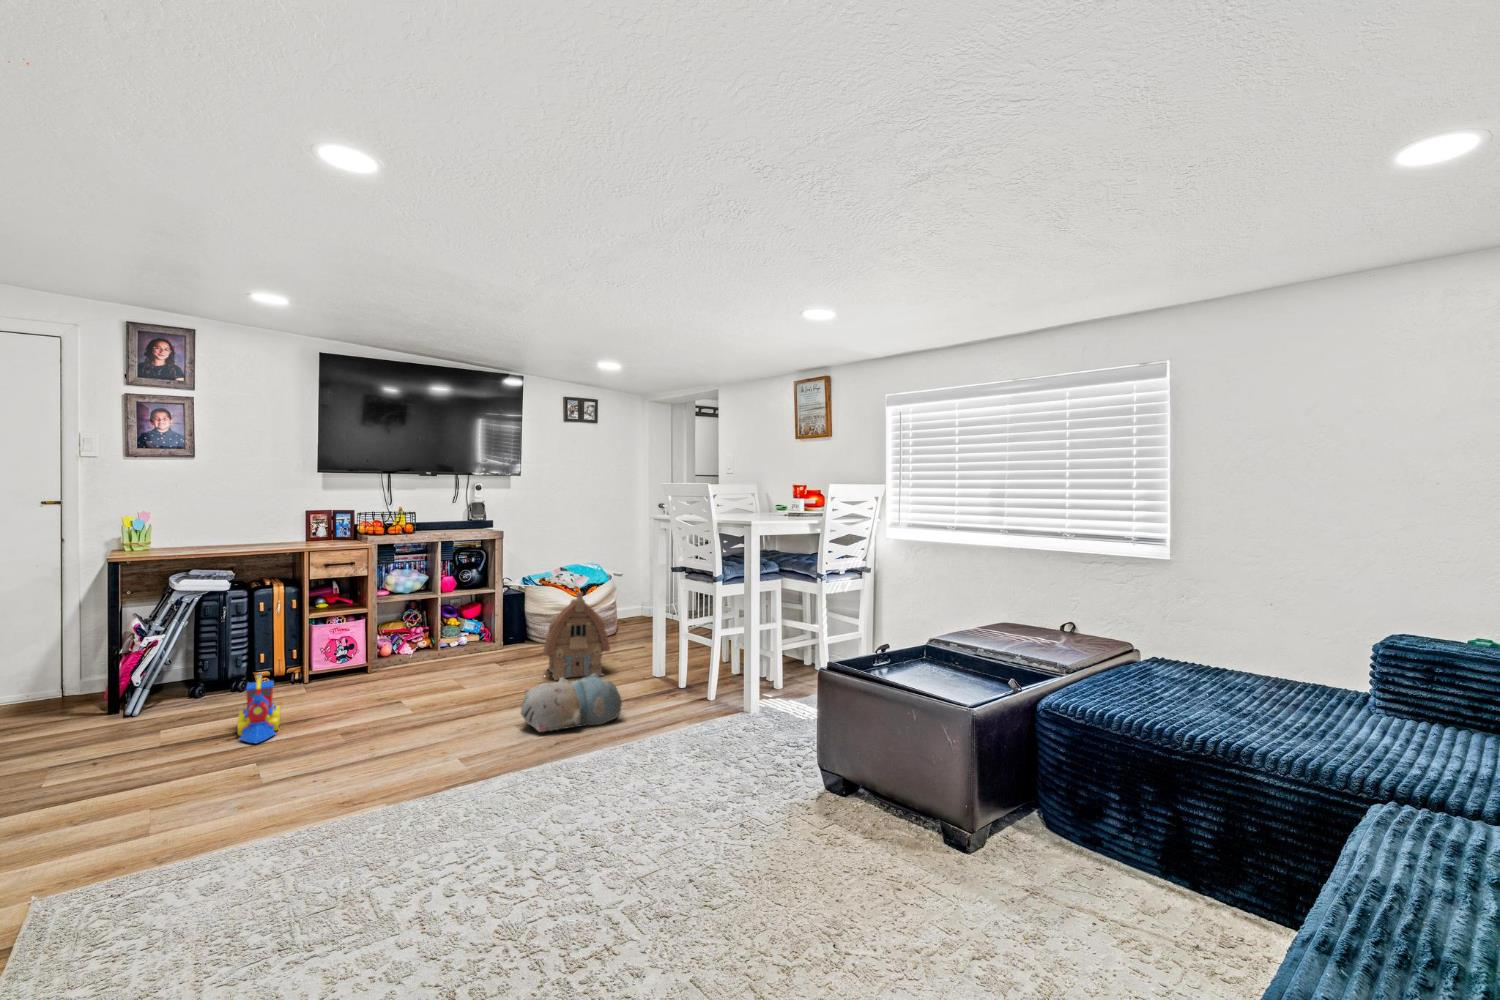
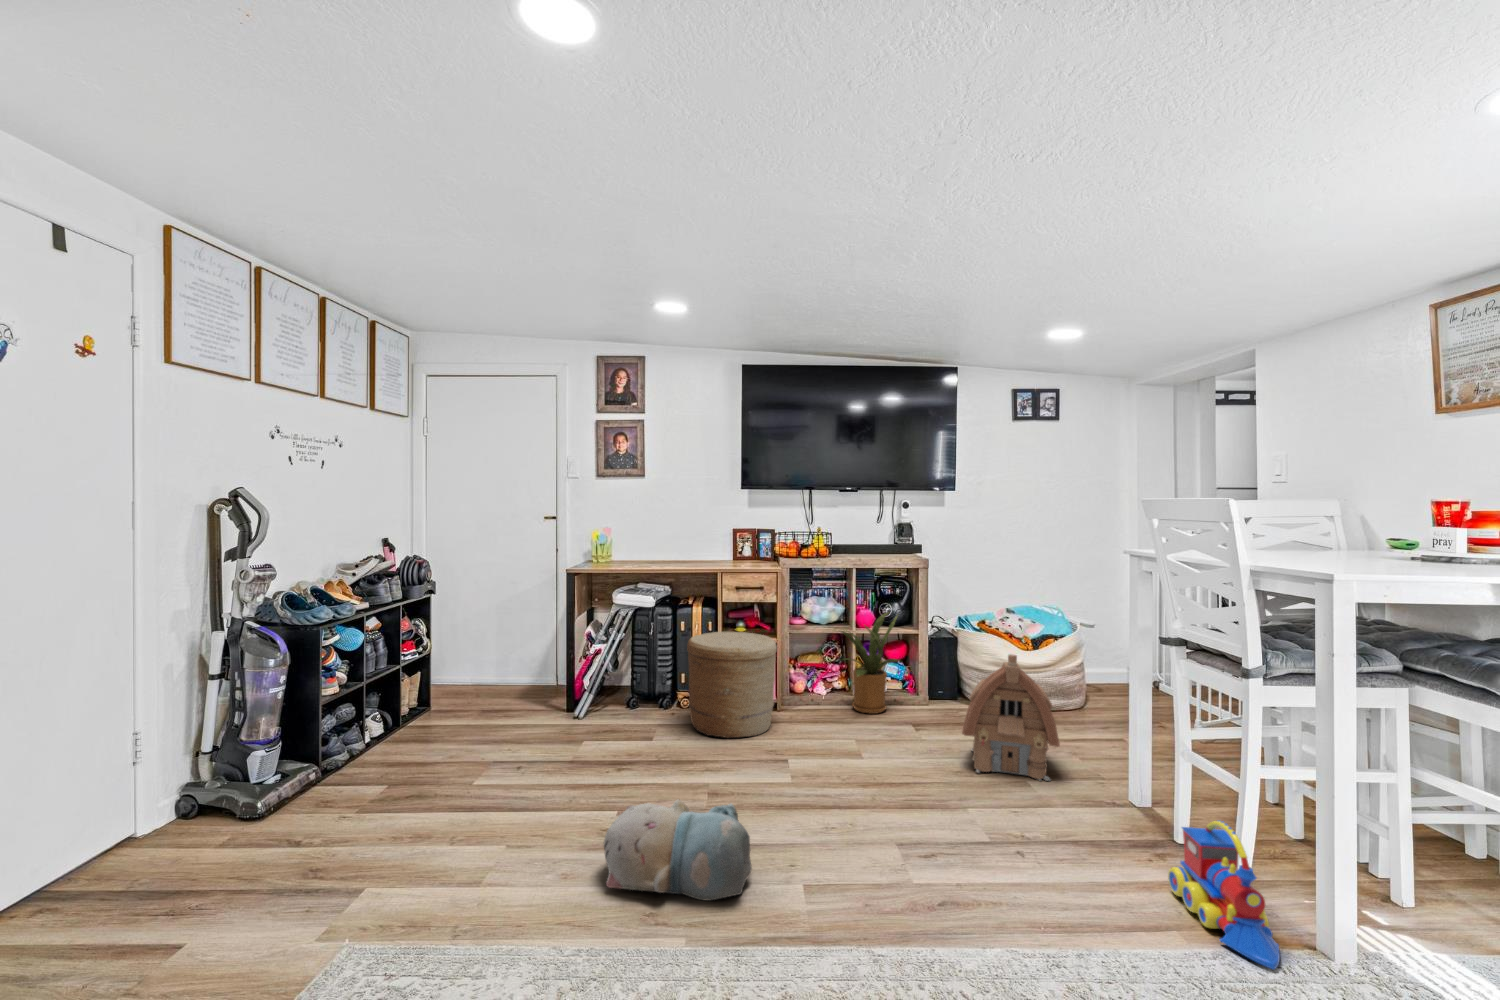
house plant: none [423,576,482,662] -> present [842,612,899,714]
woven basket: none [278,605,375,701] -> present [687,632,777,738]
toy train: present [237,674,281,743] -> present [1168,820,1280,969]
plush toy: present [521,674,622,732] -> present [604,800,752,900]

